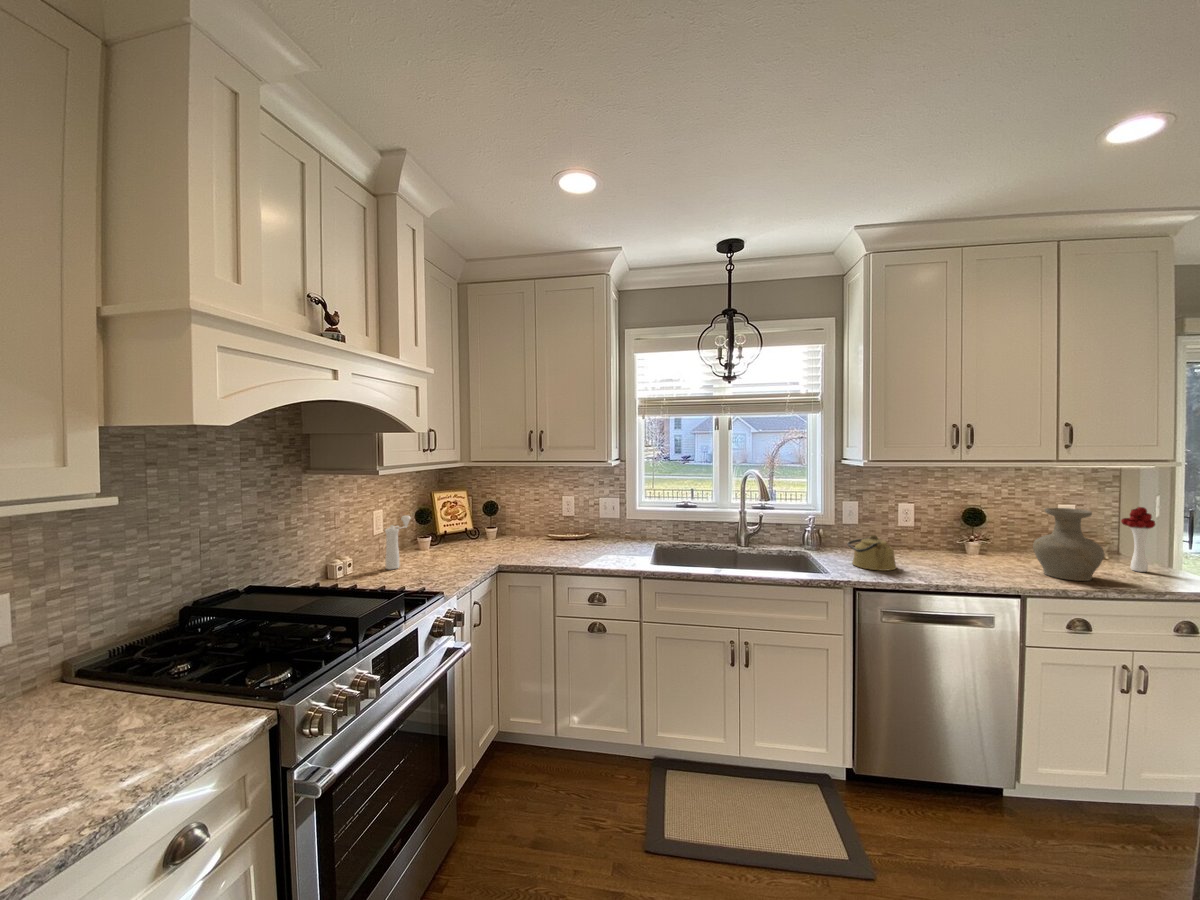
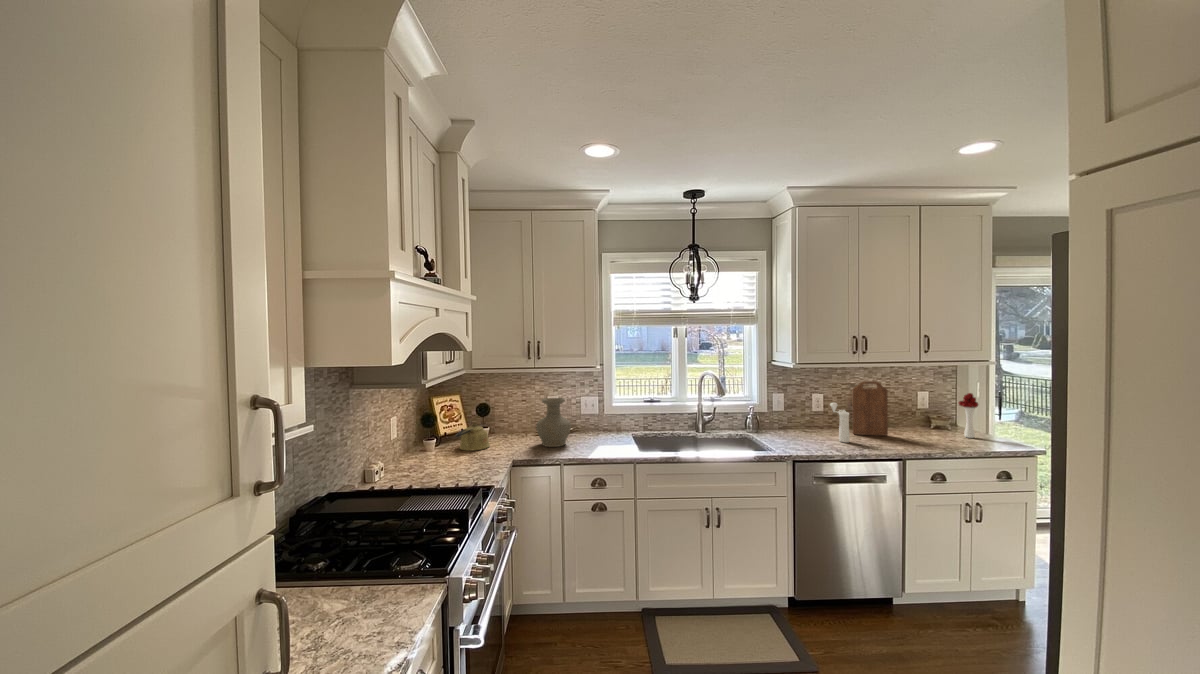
cutting board: none [952,487,1006,562] -> present [853,381,888,436]
vase: present [1033,508,1104,581] -> present [536,398,571,447]
pepper mill: present [385,515,411,569] -> present [830,403,850,442]
kettle: present [848,535,897,571] -> present [456,424,490,451]

